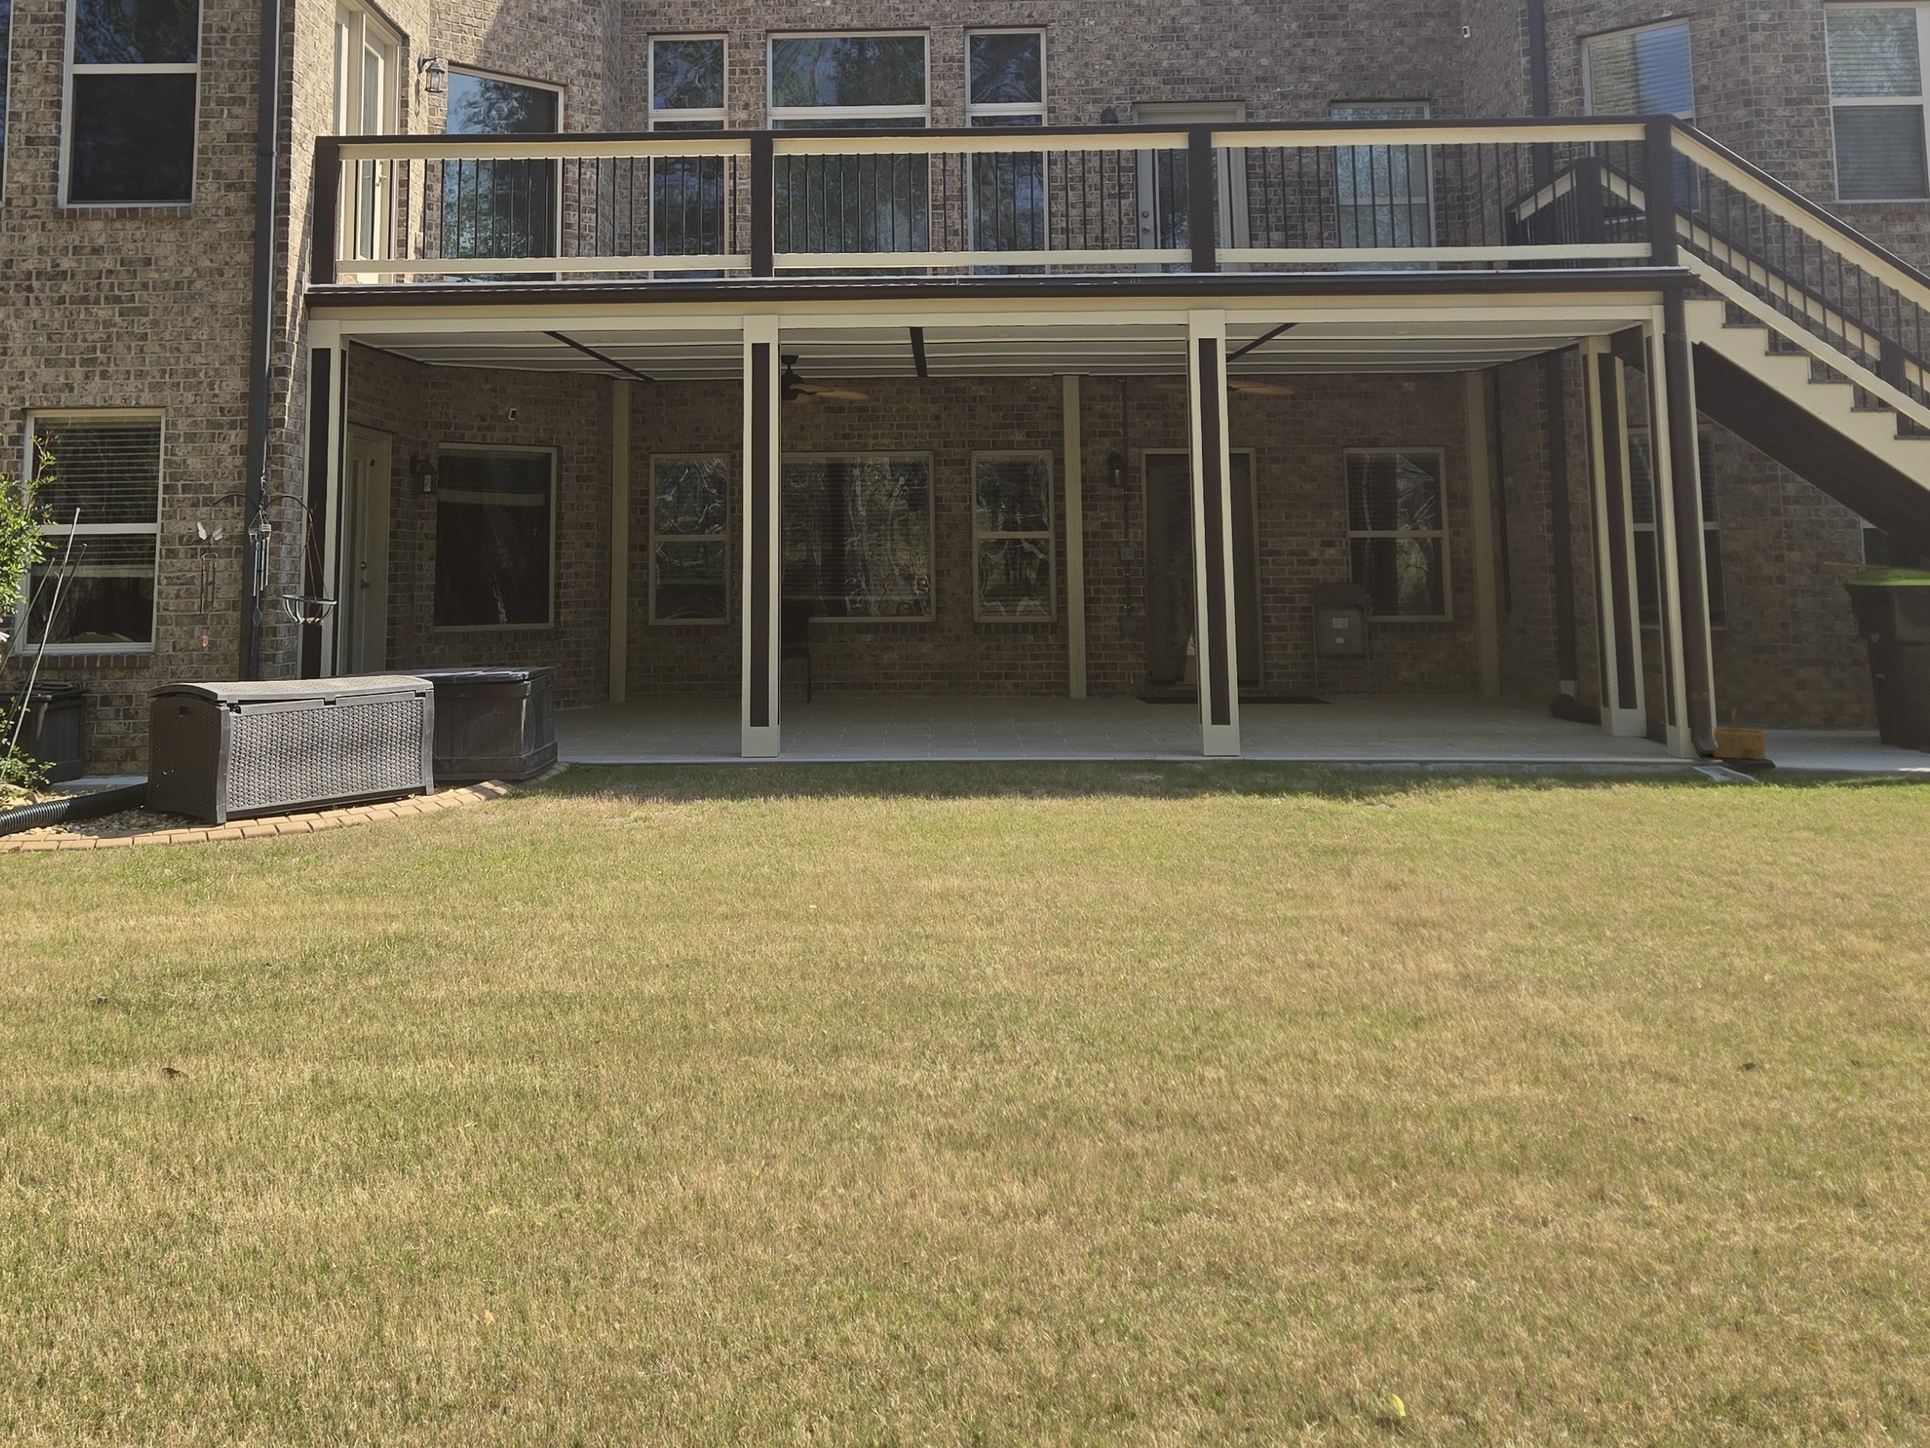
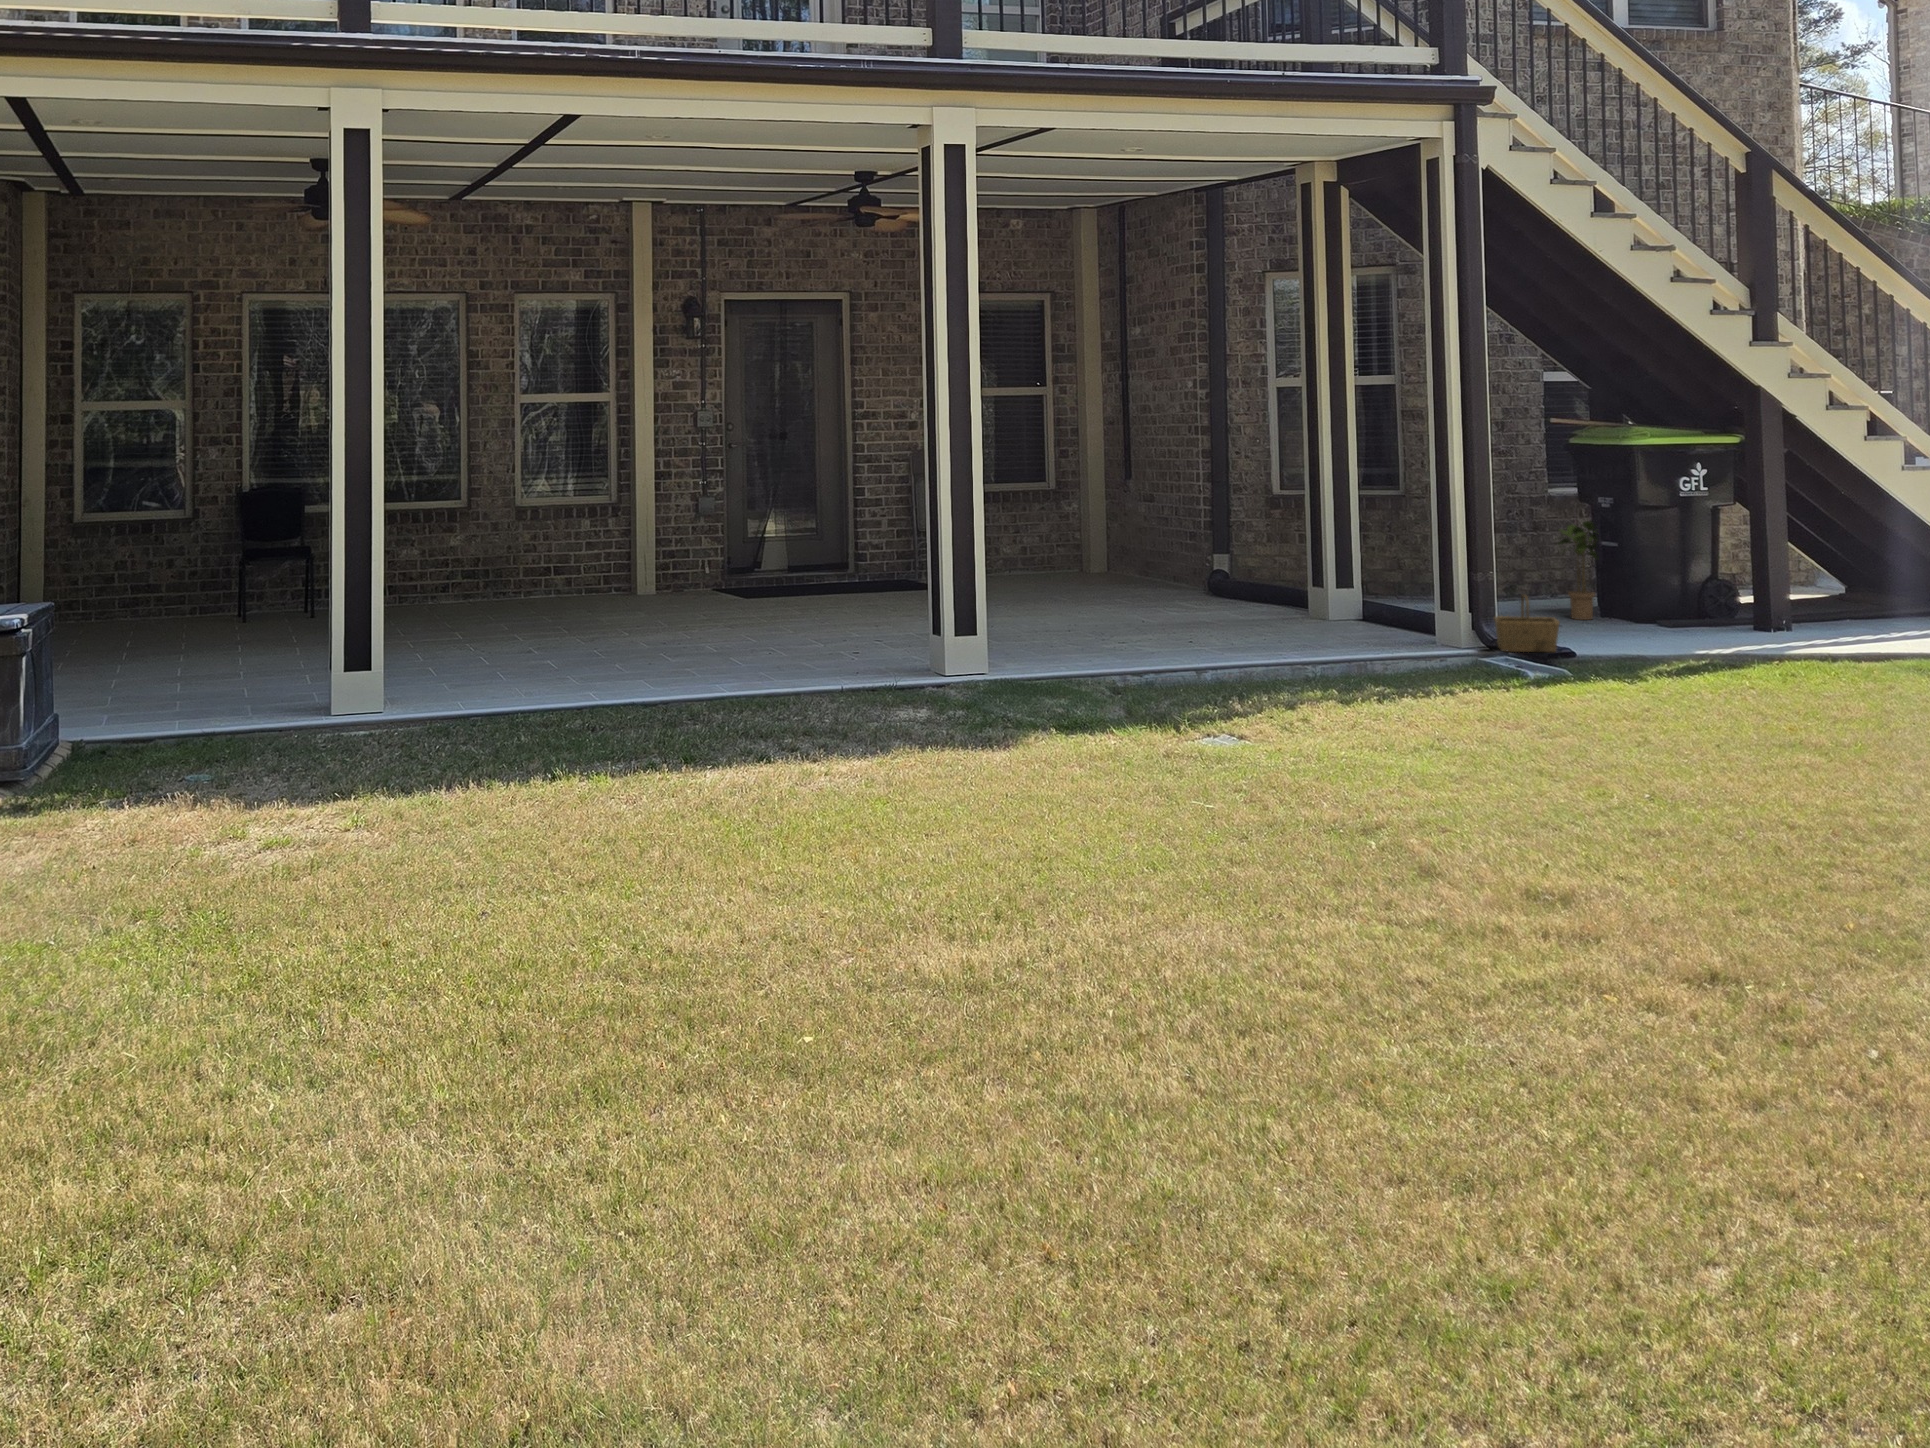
potted plant: none [1823,650,1879,739] -> present [1559,521,1599,620]

